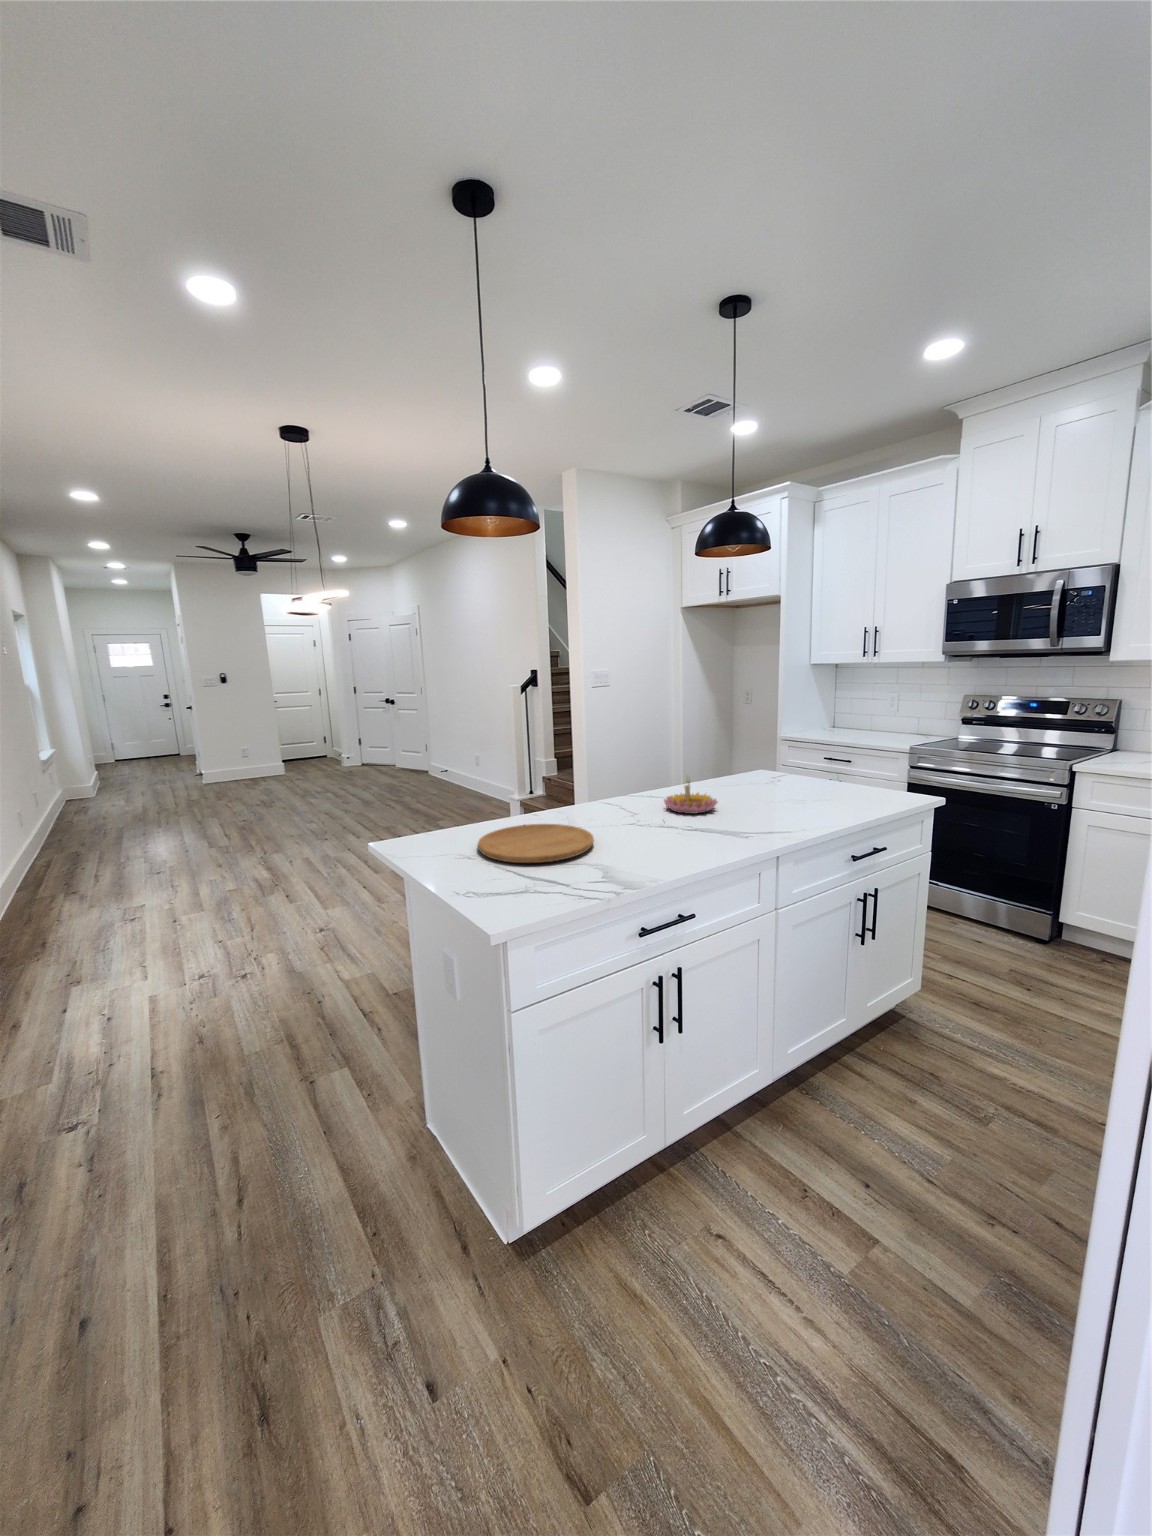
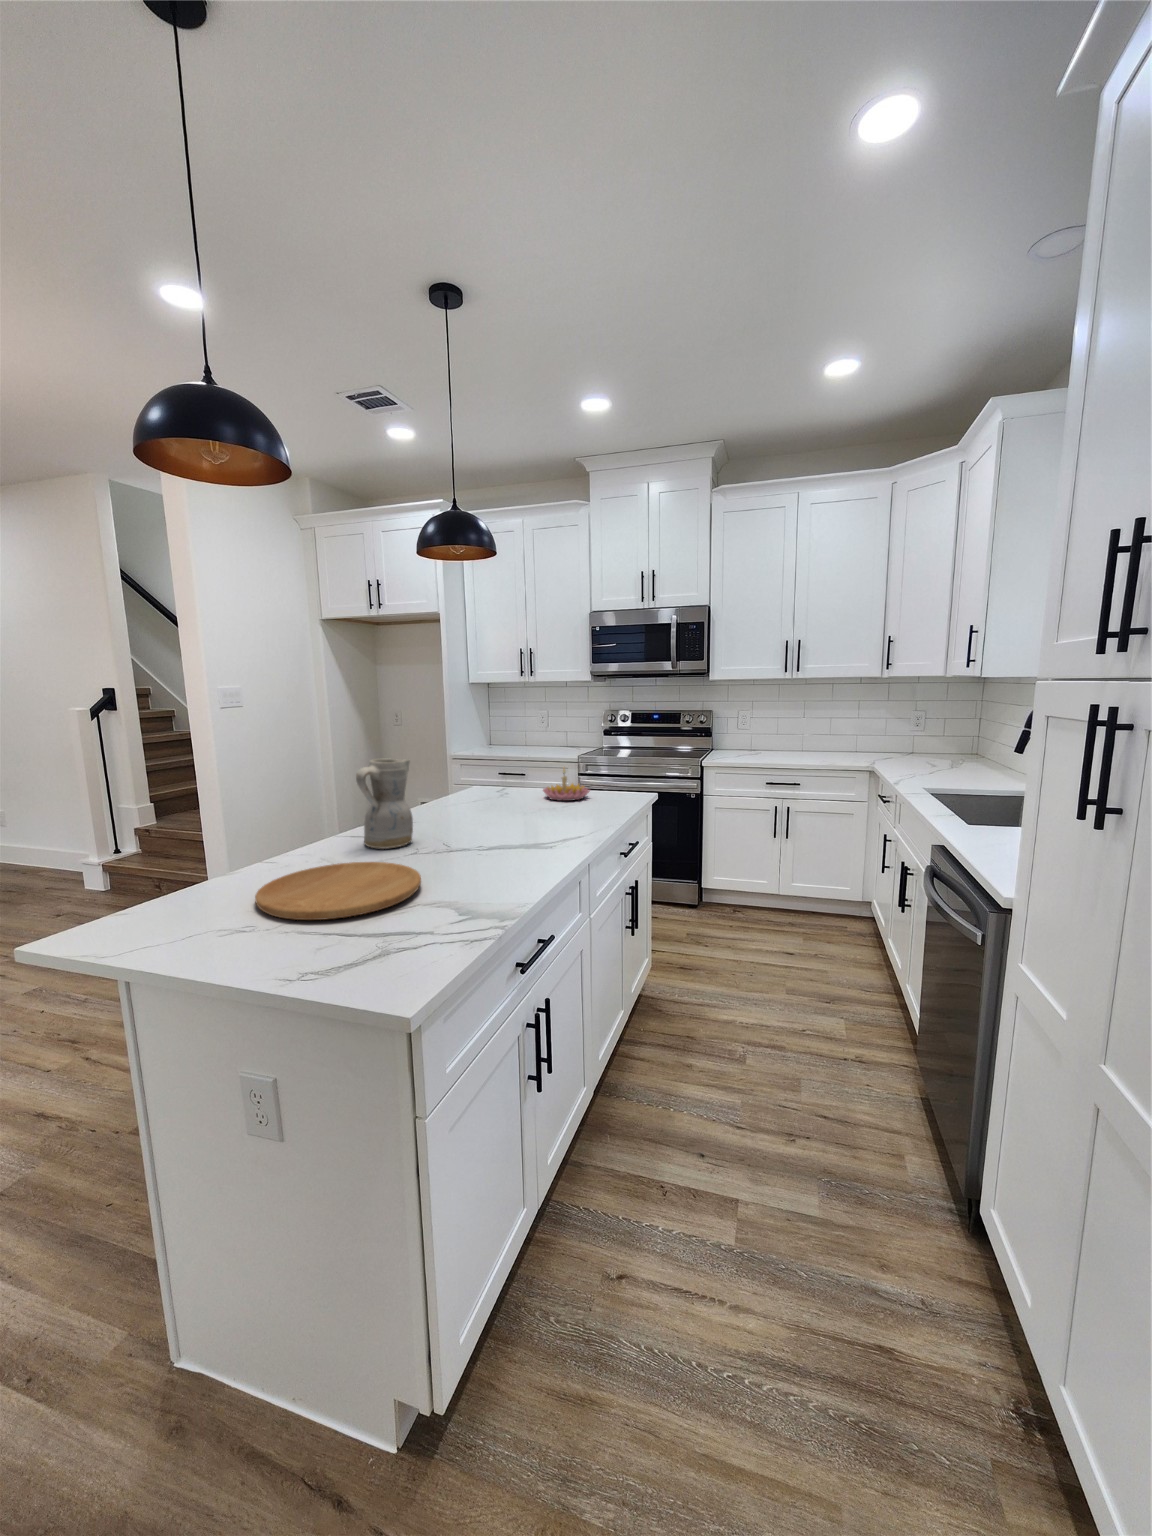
ceramic pitcher: none [584,744,632,818] -> present [356,759,413,849]
candle holder: present [664,777,718,814] -> present [543,768,590,801]

